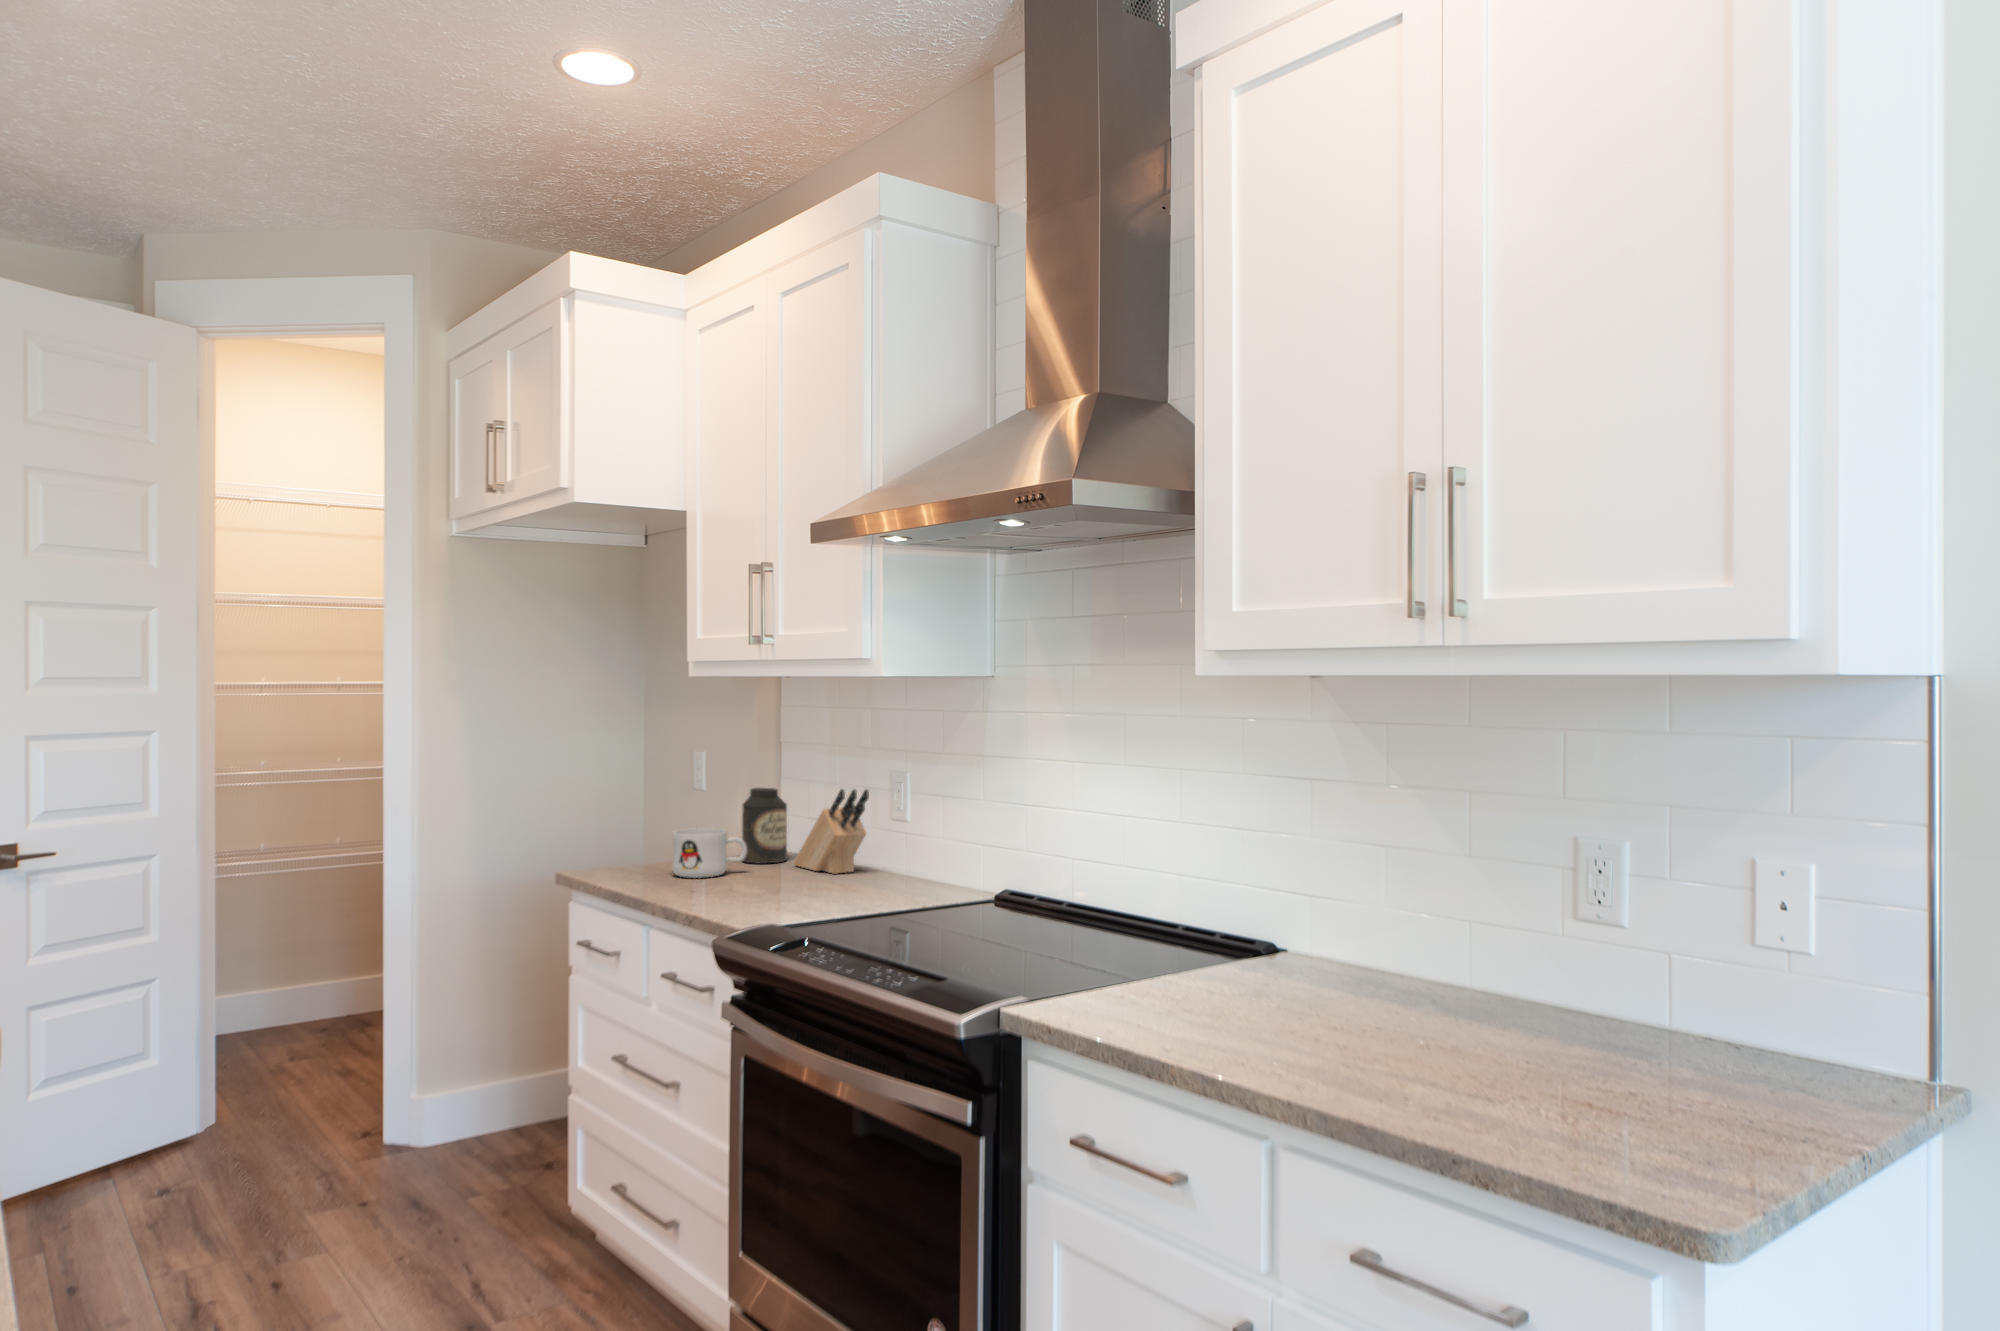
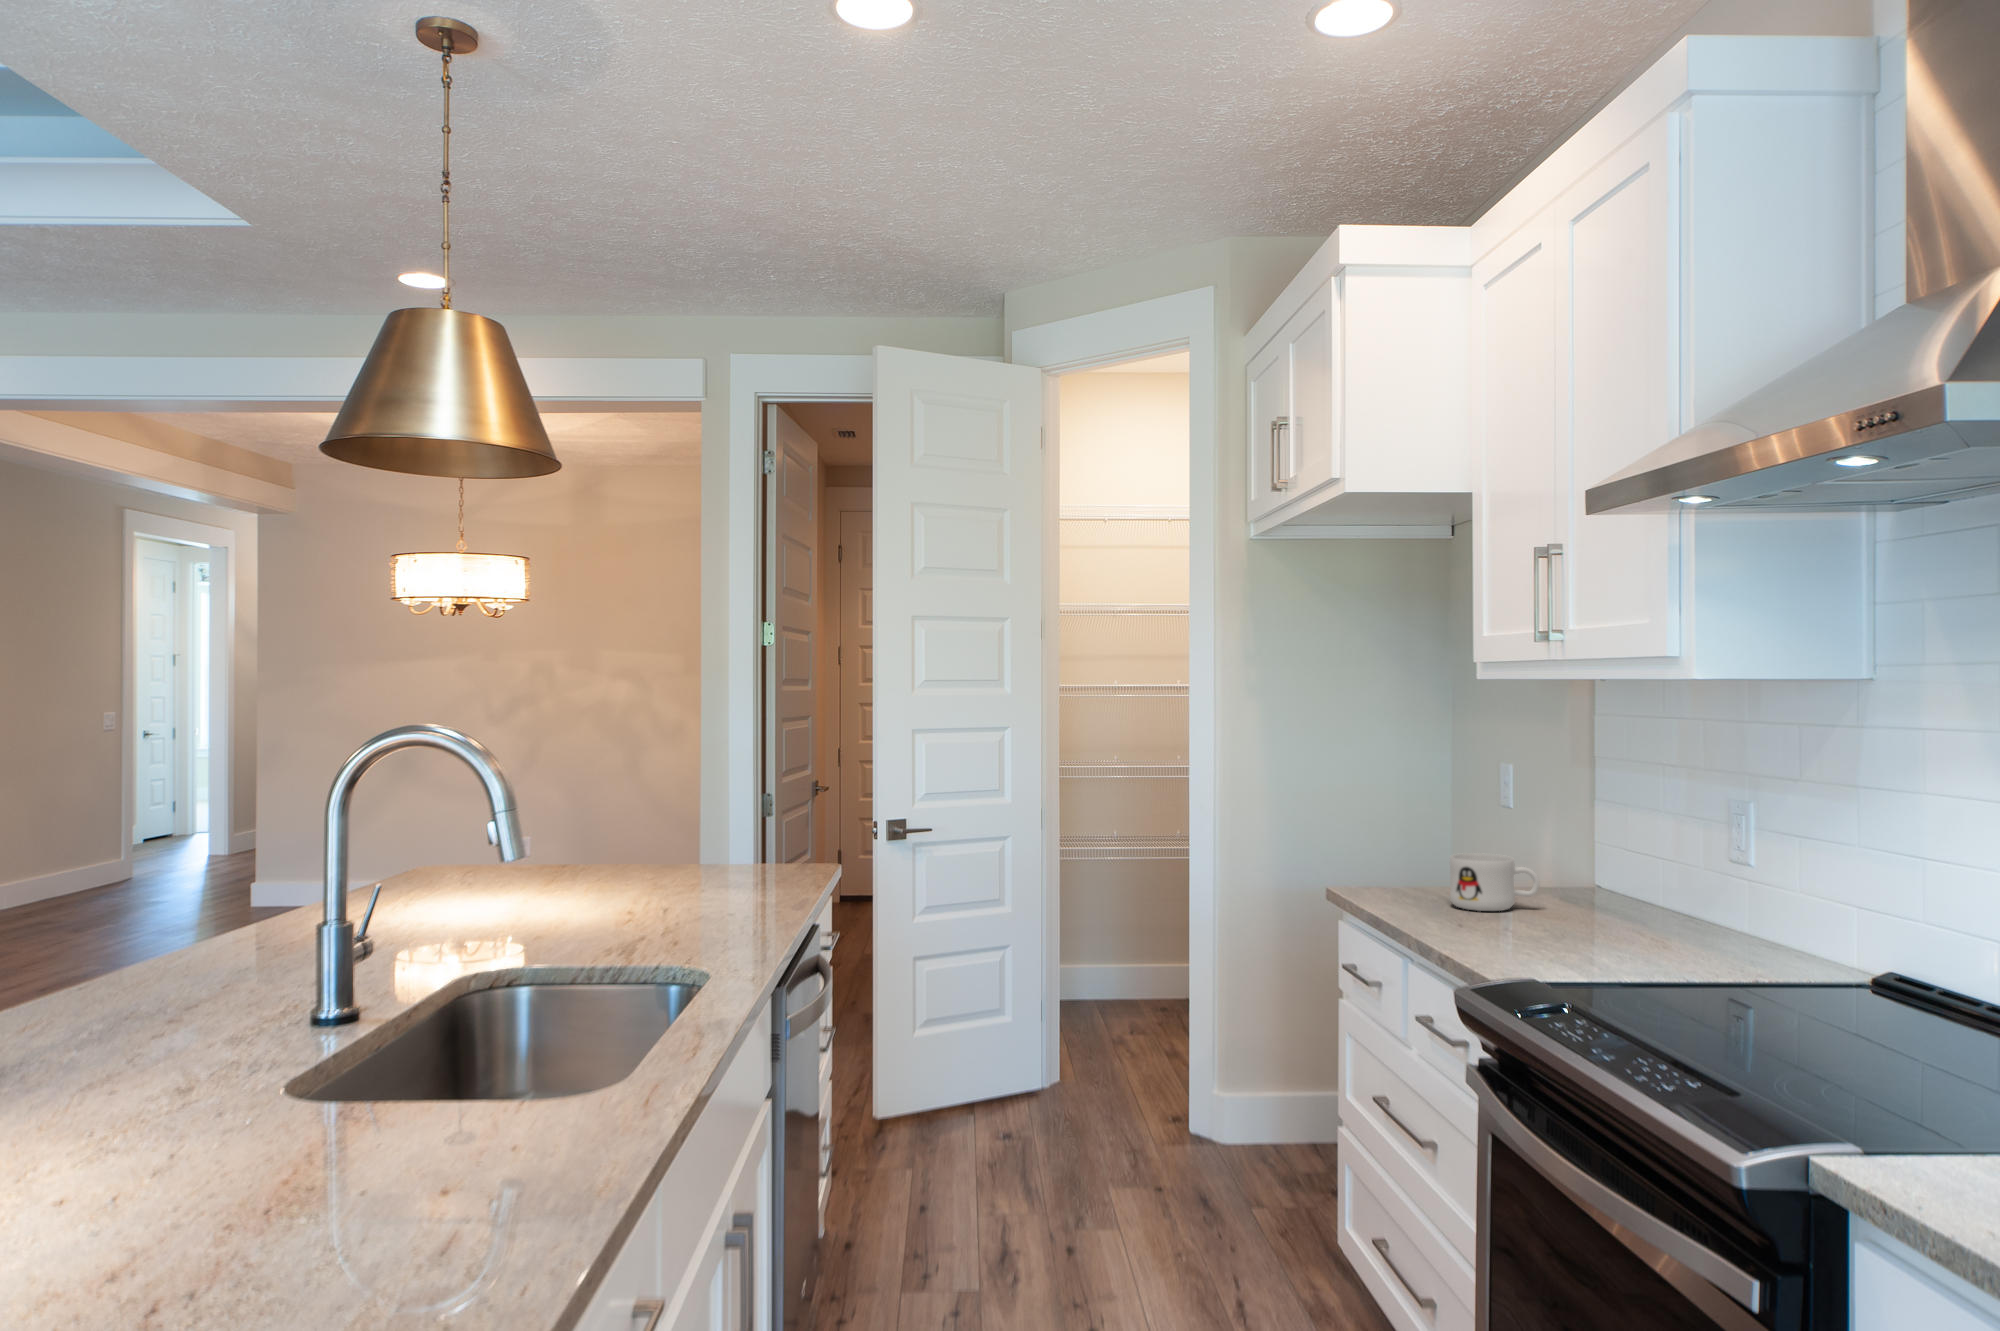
canister: present [742,788,787,863] -> none [1541,810,1597,901]
knife block: present [794,789,869,874] -> none [1602,819,1697,923]

